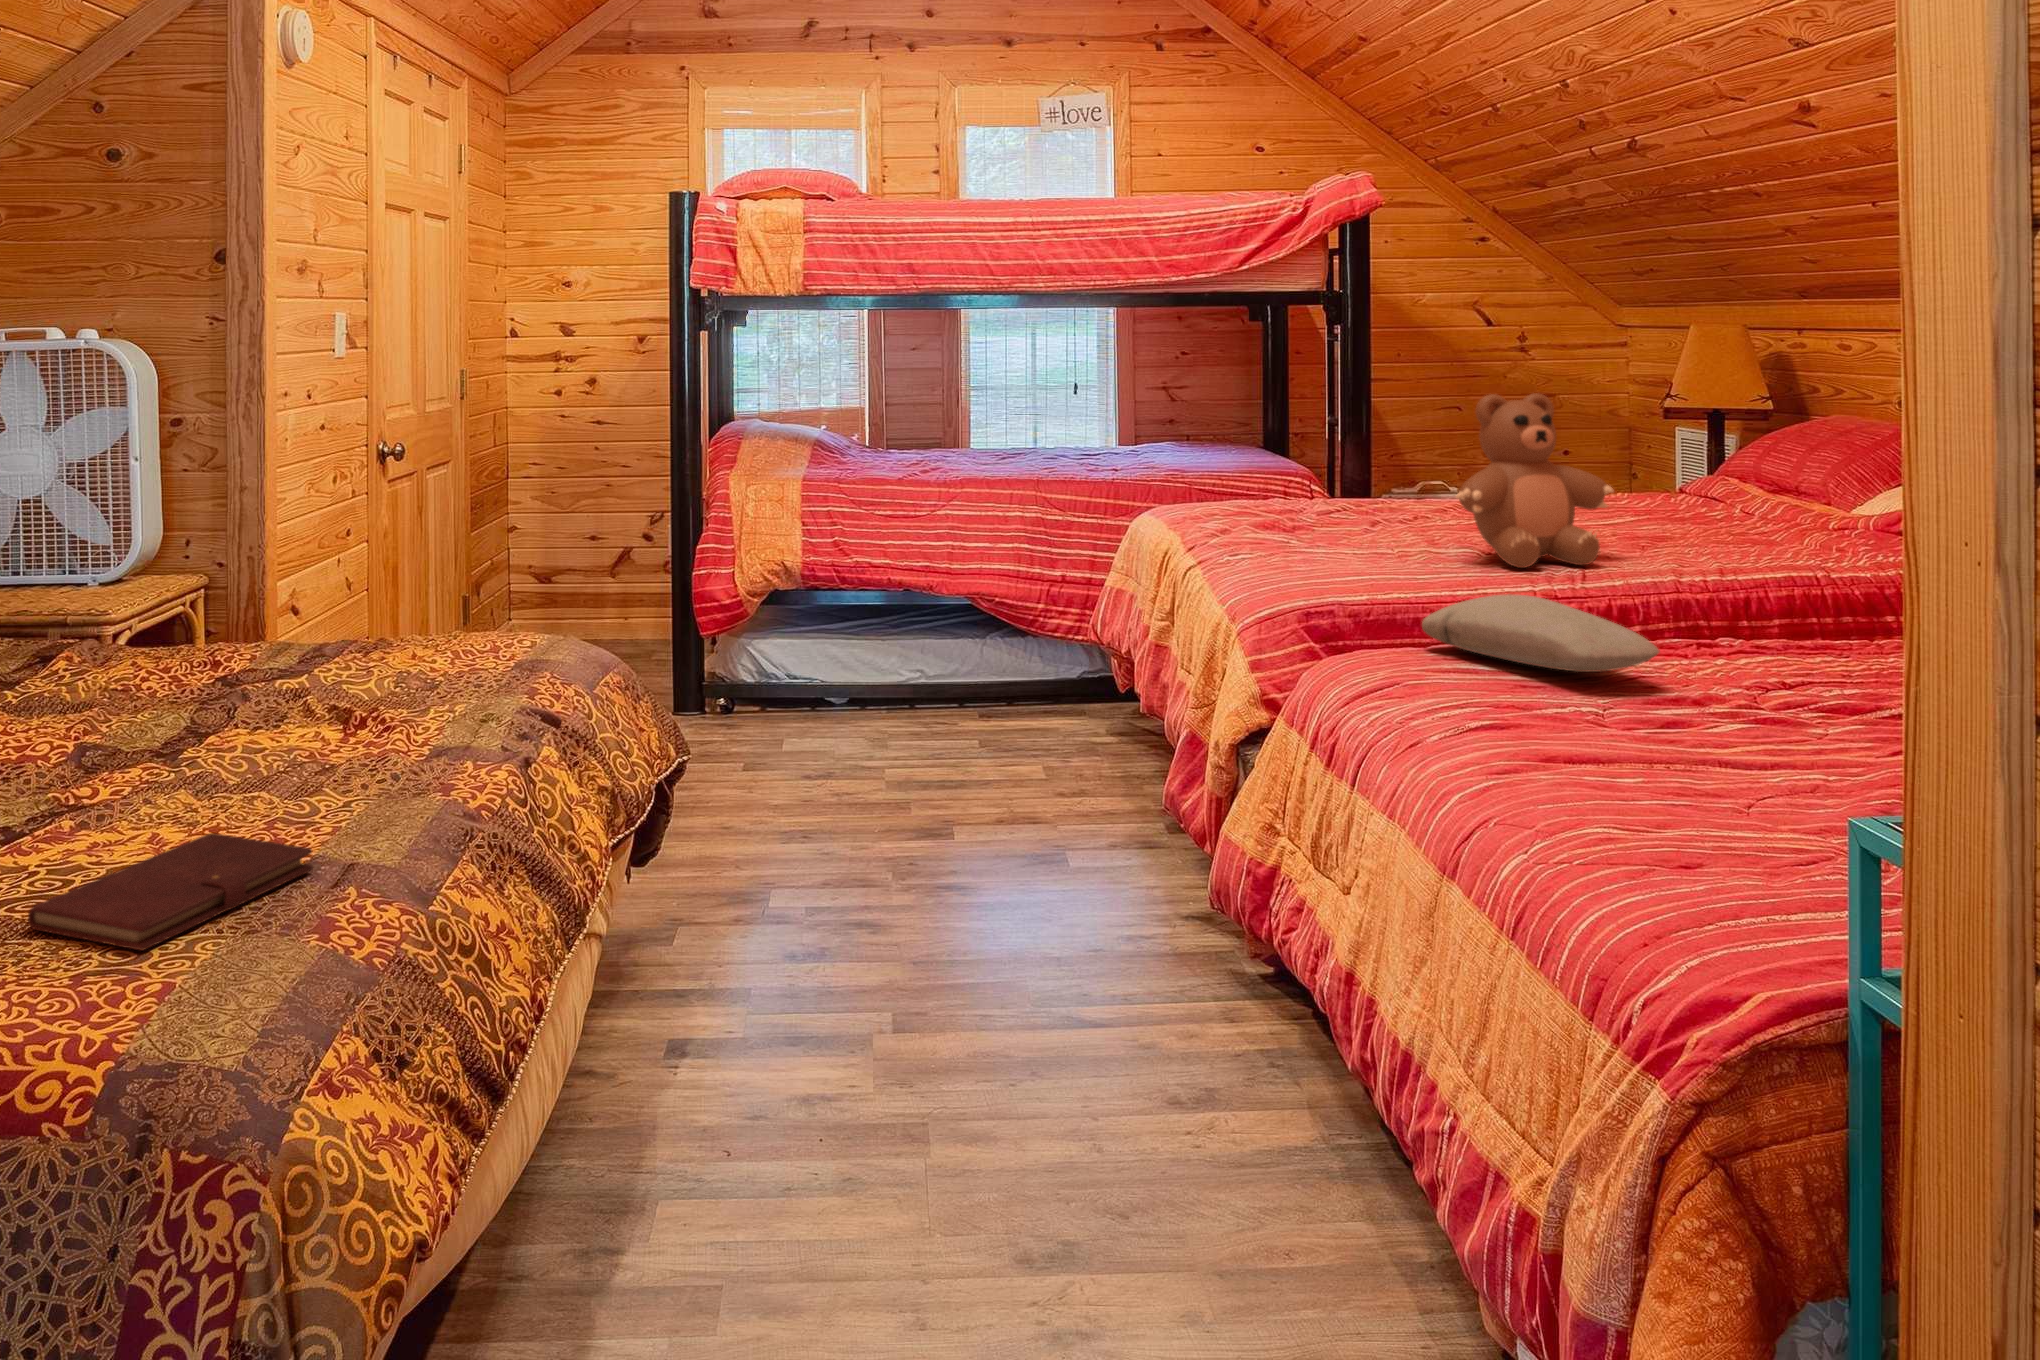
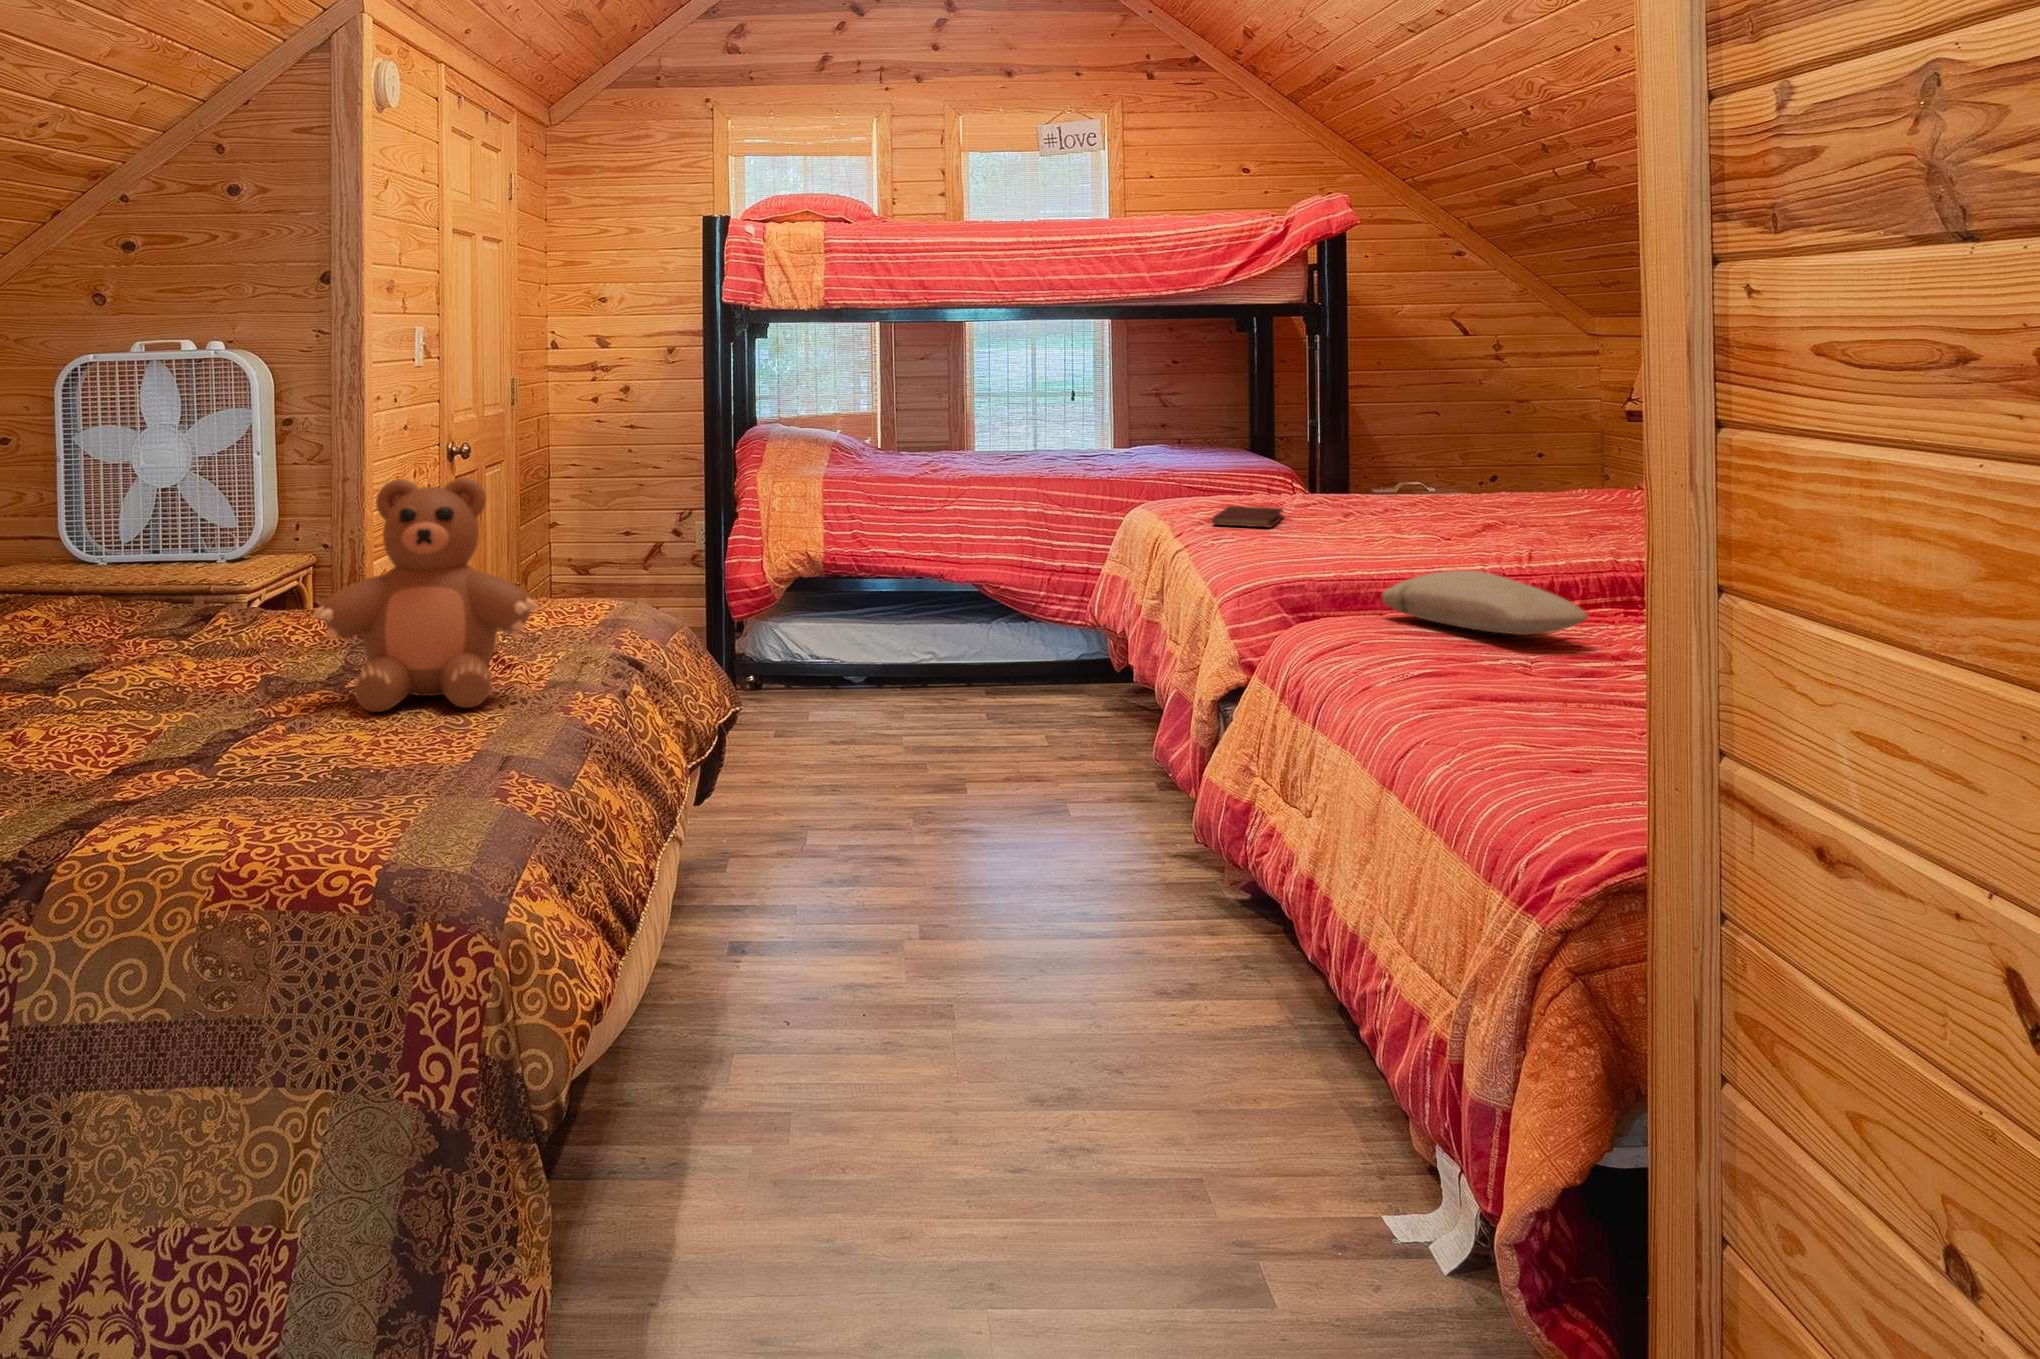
teddy bear: present [1456,393,1613,568] -> present [312,478,539,712]
notebook: present [28,833,313,951] -> present [1212,506,1283,527]

